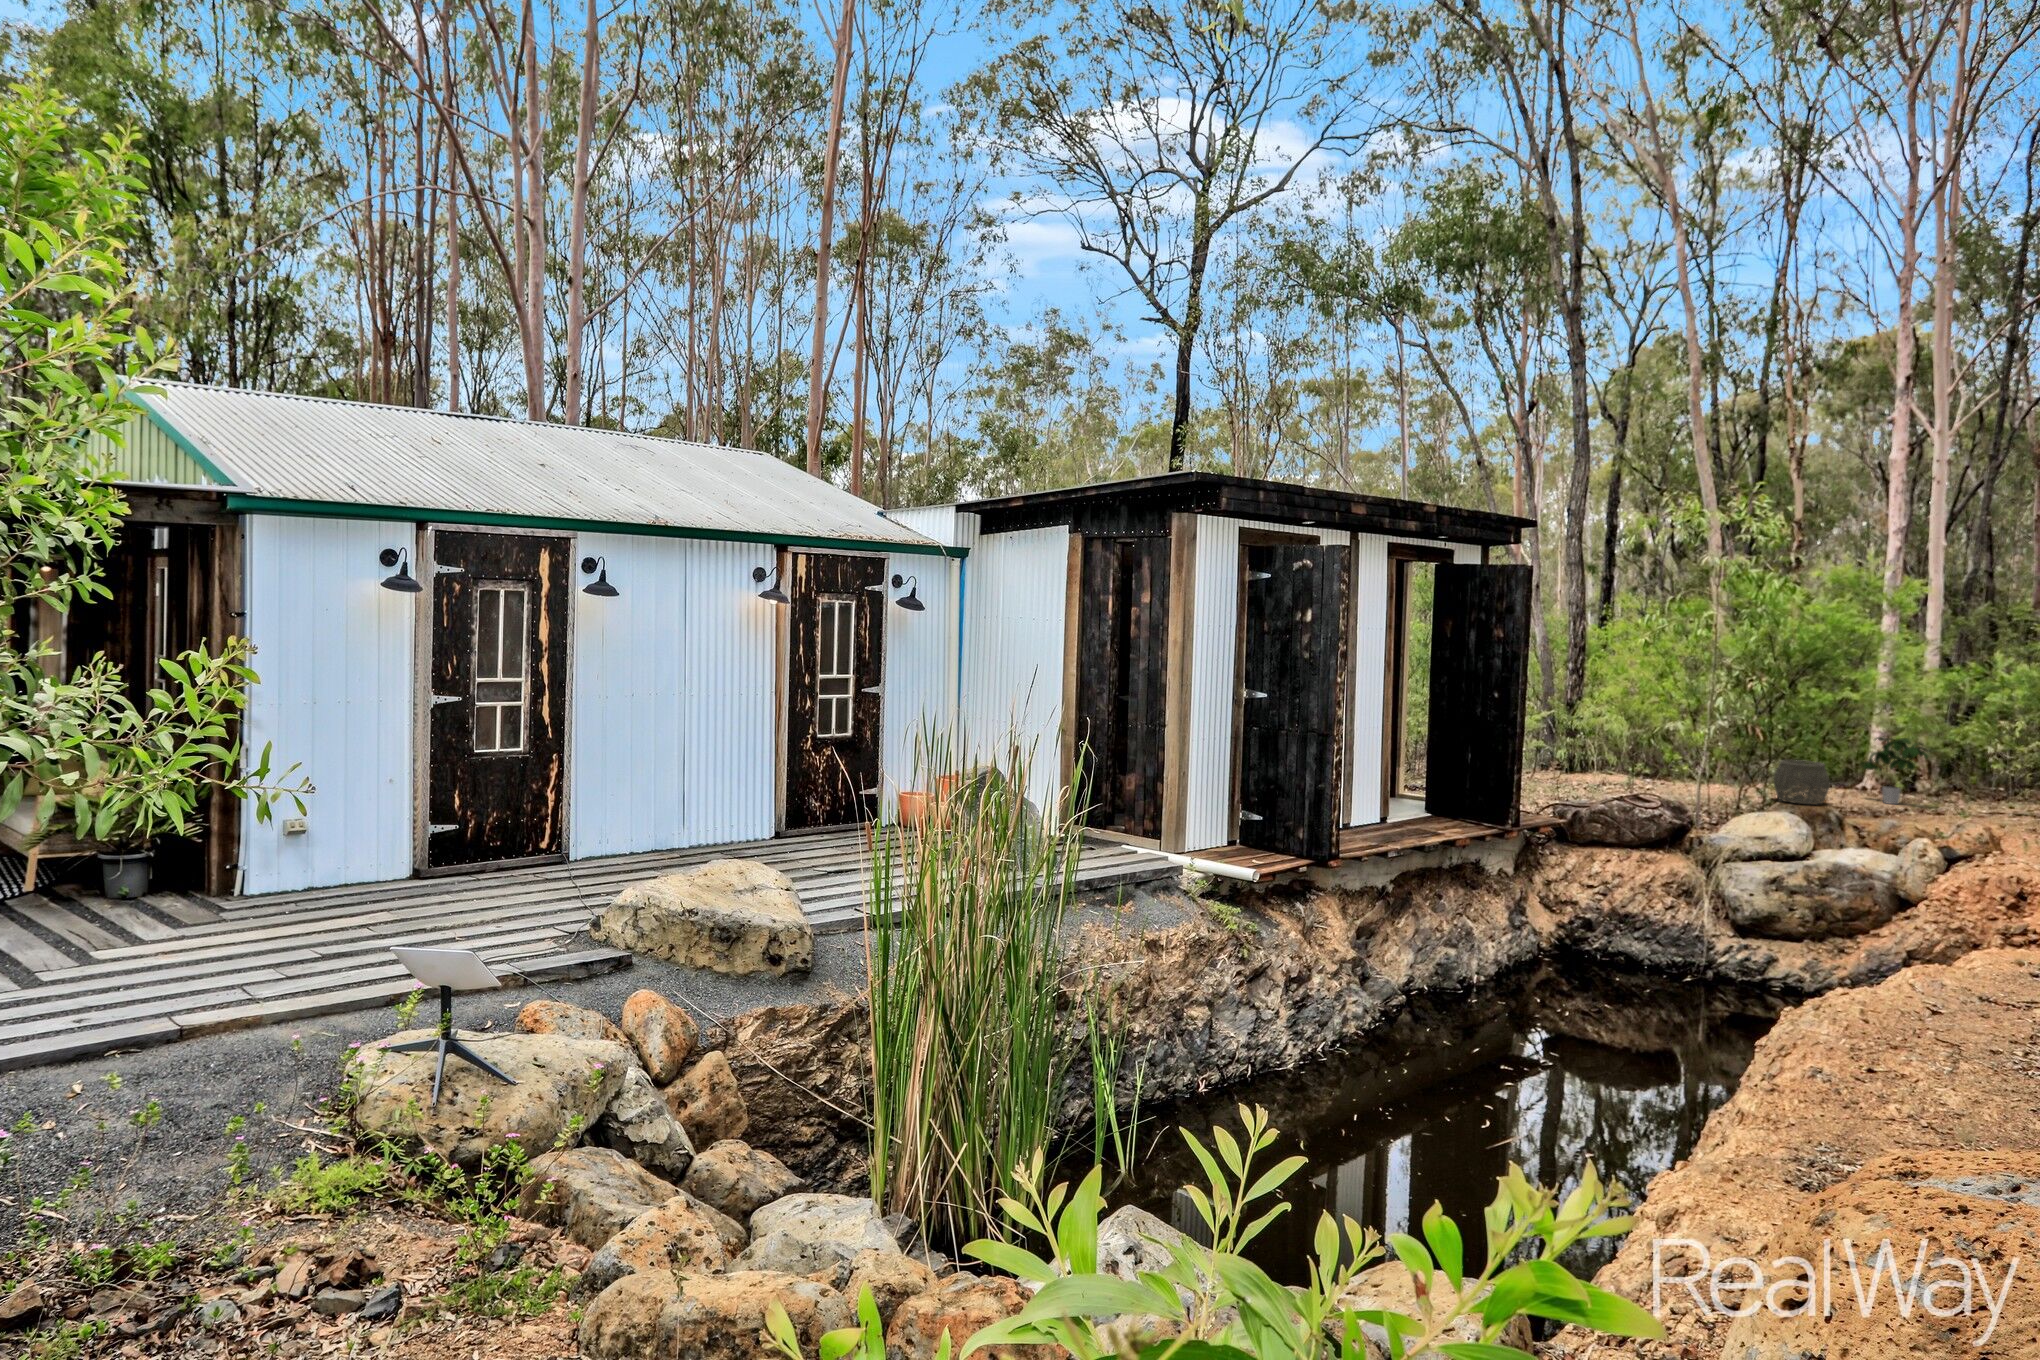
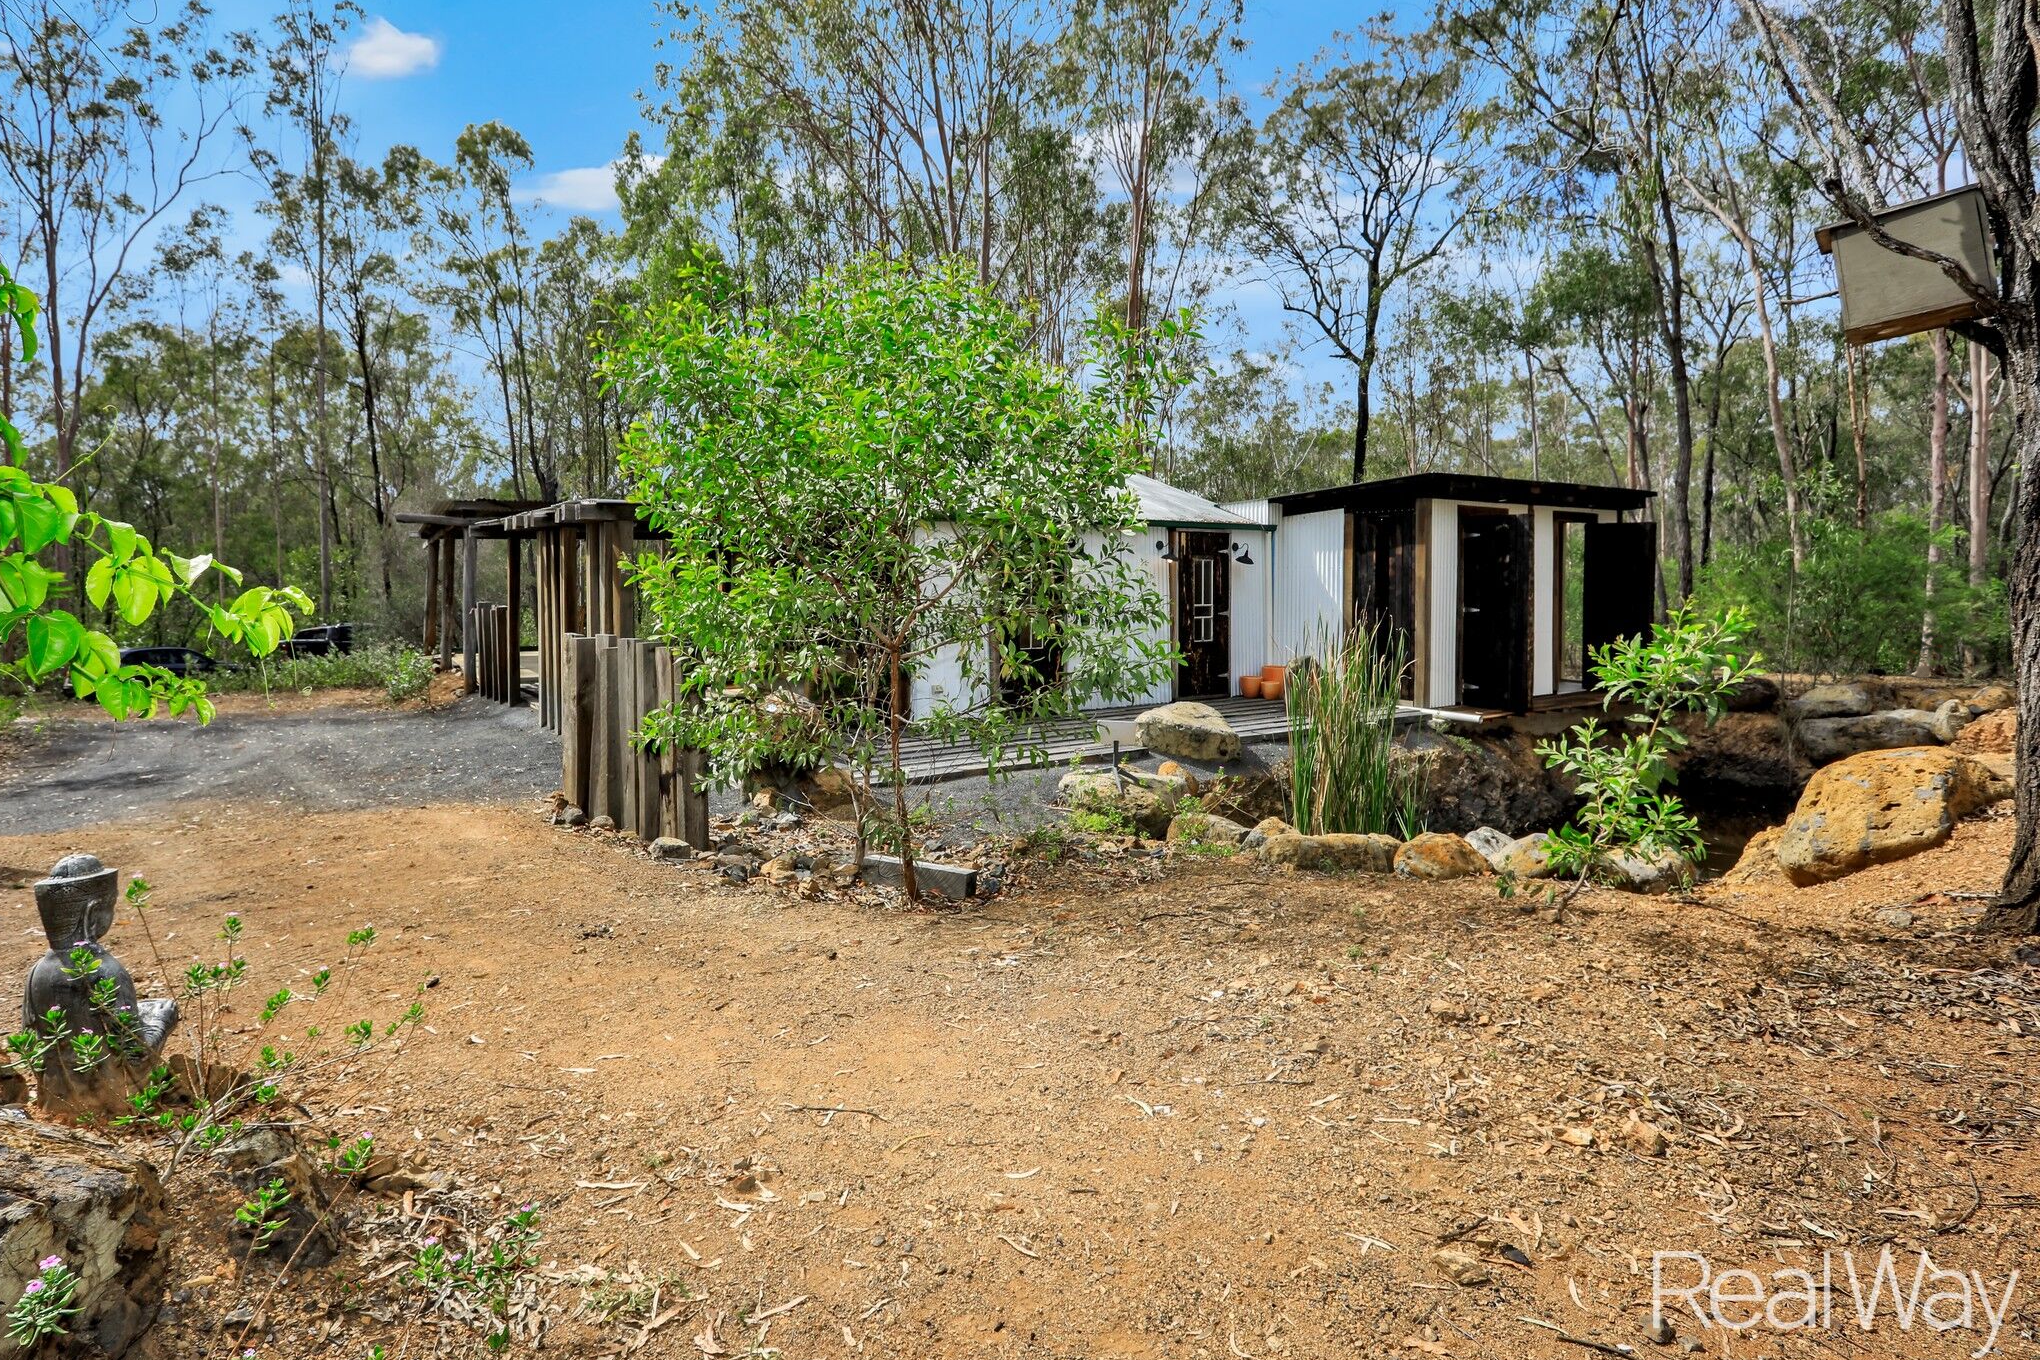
woven basket: present [1774,760,1830,804] -> none [1832,650,1875,679]

